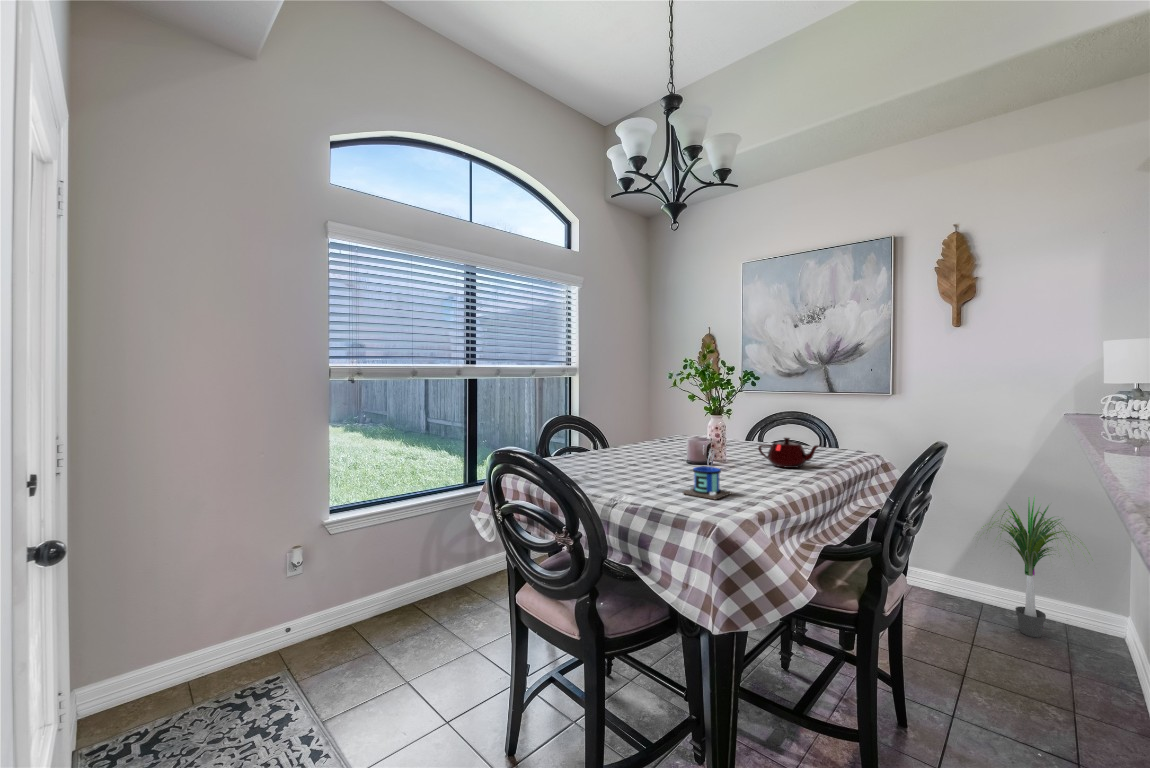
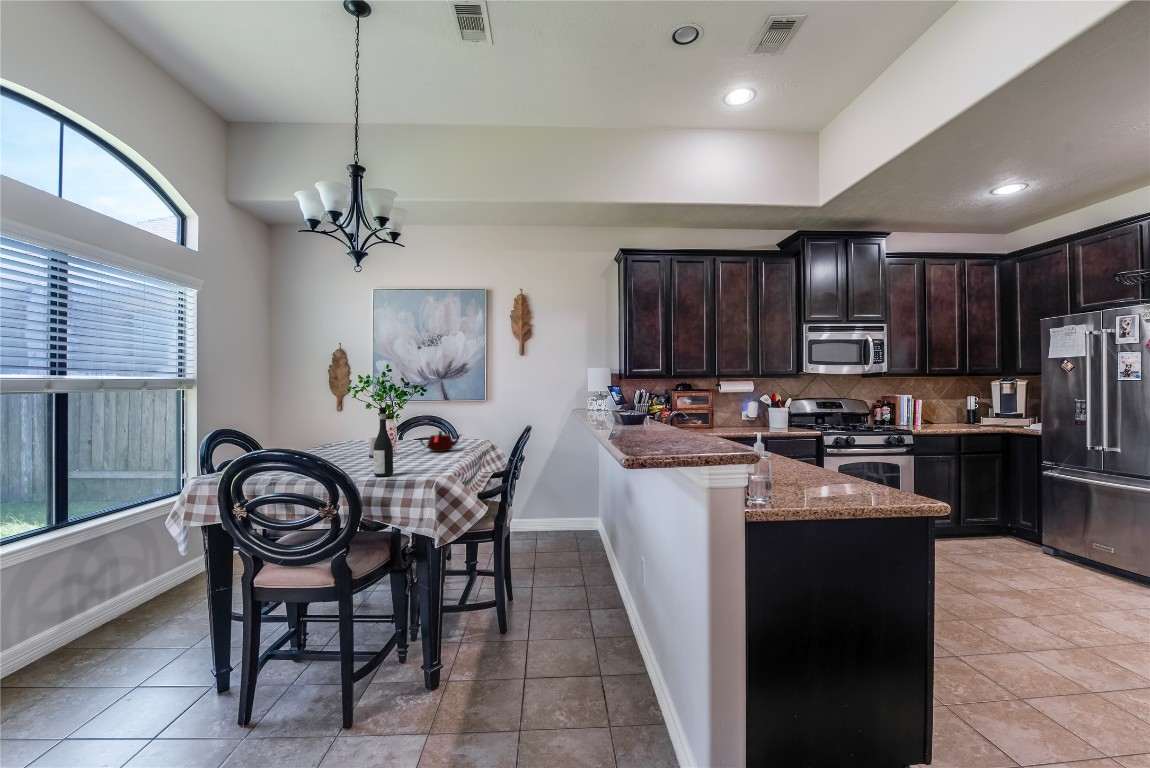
wine bottle: none [649,404,675,501] -> present [374,407,393,477]
mug: present [683,452,731,499] -> none [393,431,425,471]
potted plant: present [981,497,1090,637] -> none [532,456,587,542]

